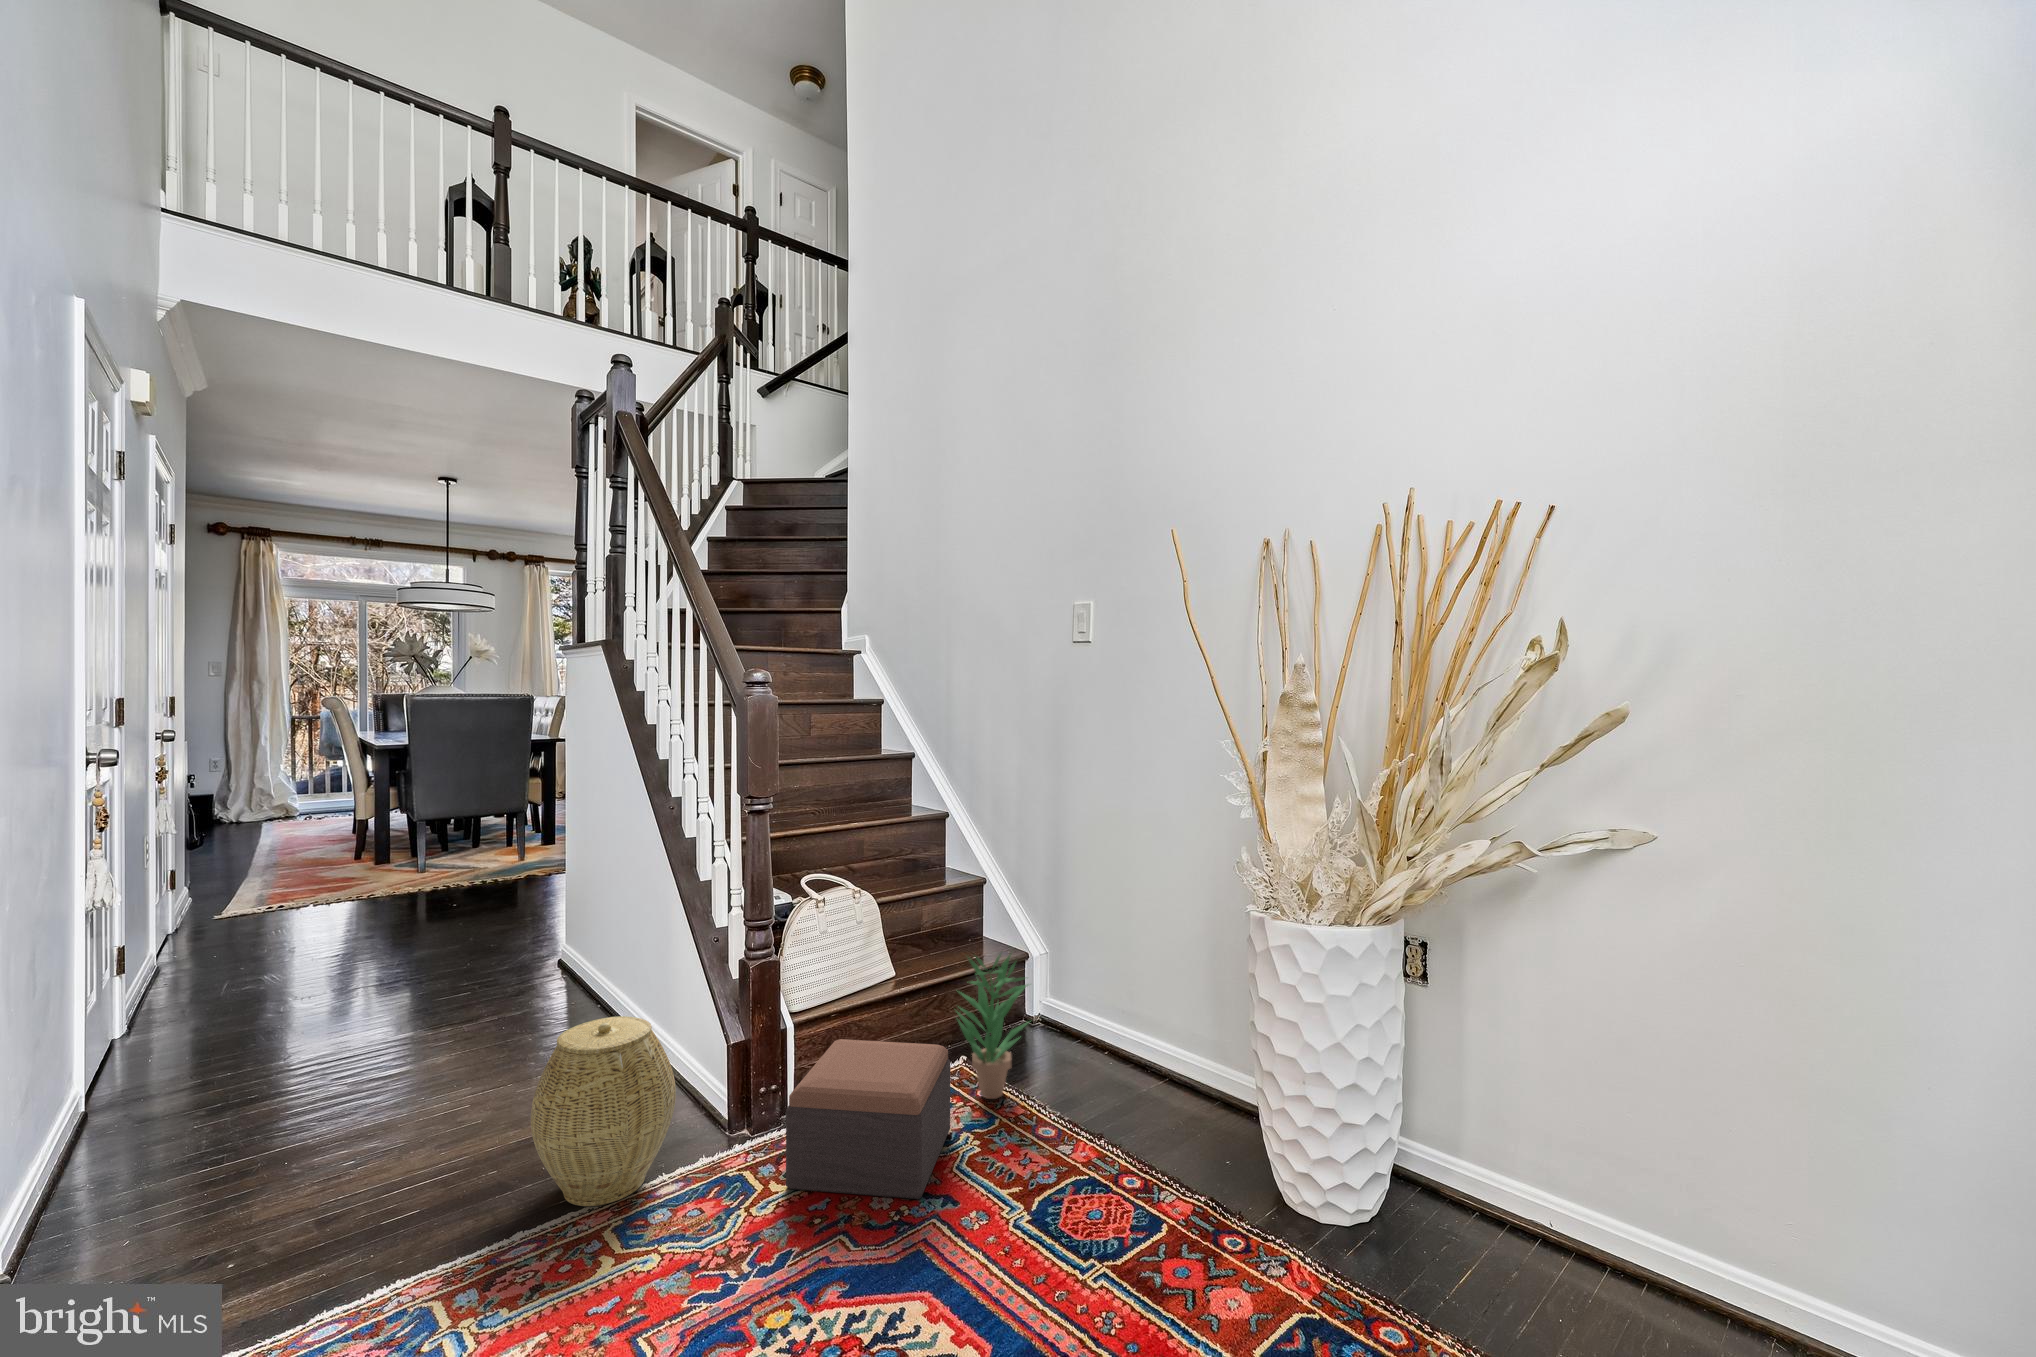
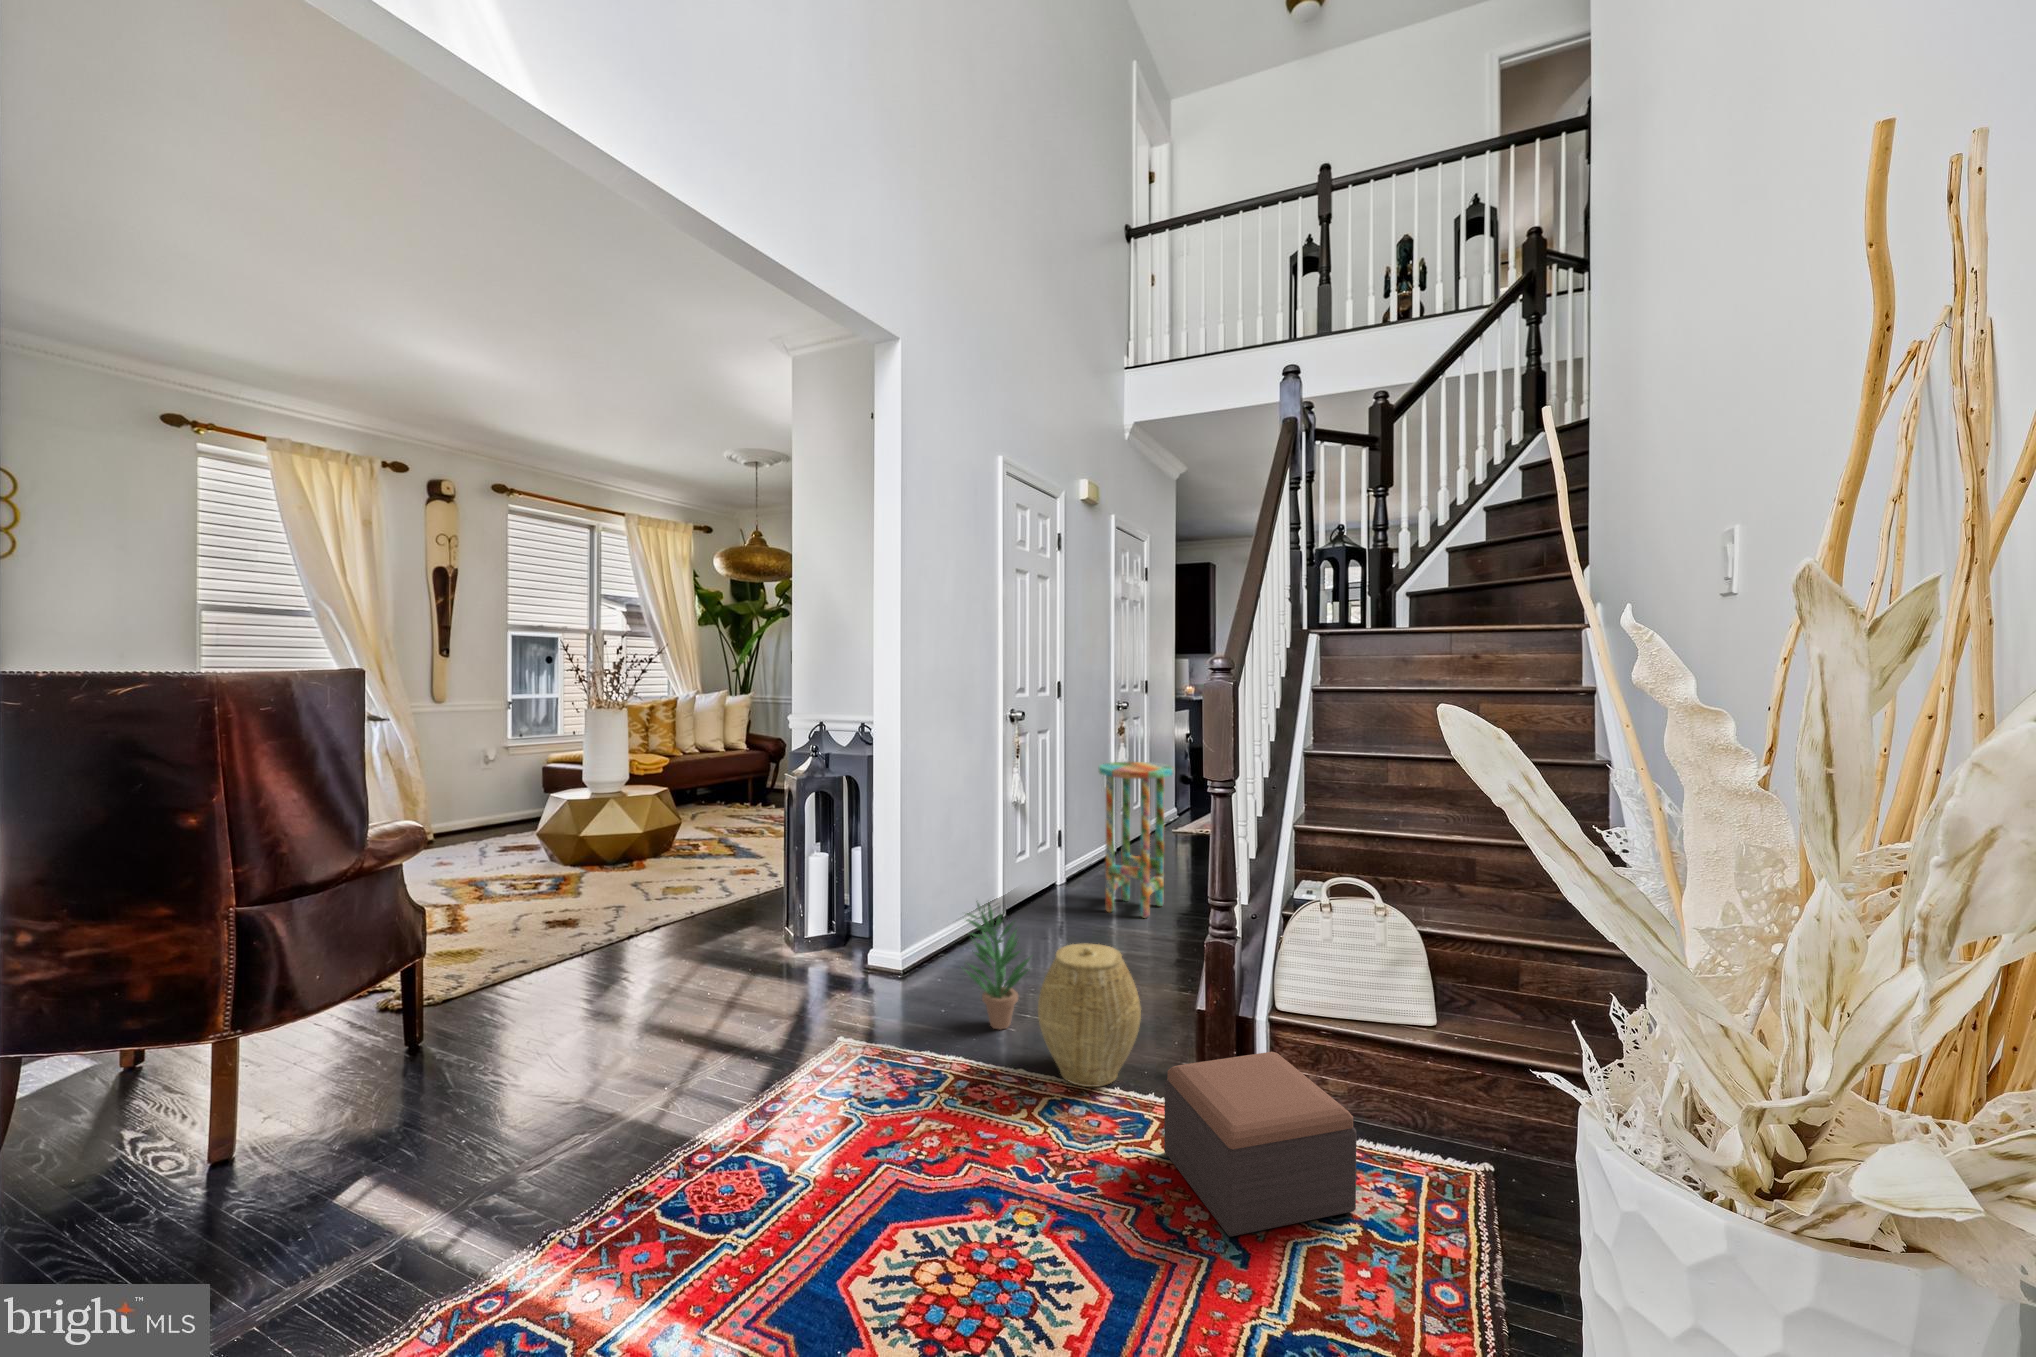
side table: none [277,812,410,1044] -> present [1099,762,1174,918]
potted plant: present [957,955,1031,1099] -> present [965,903,1031,1029]

